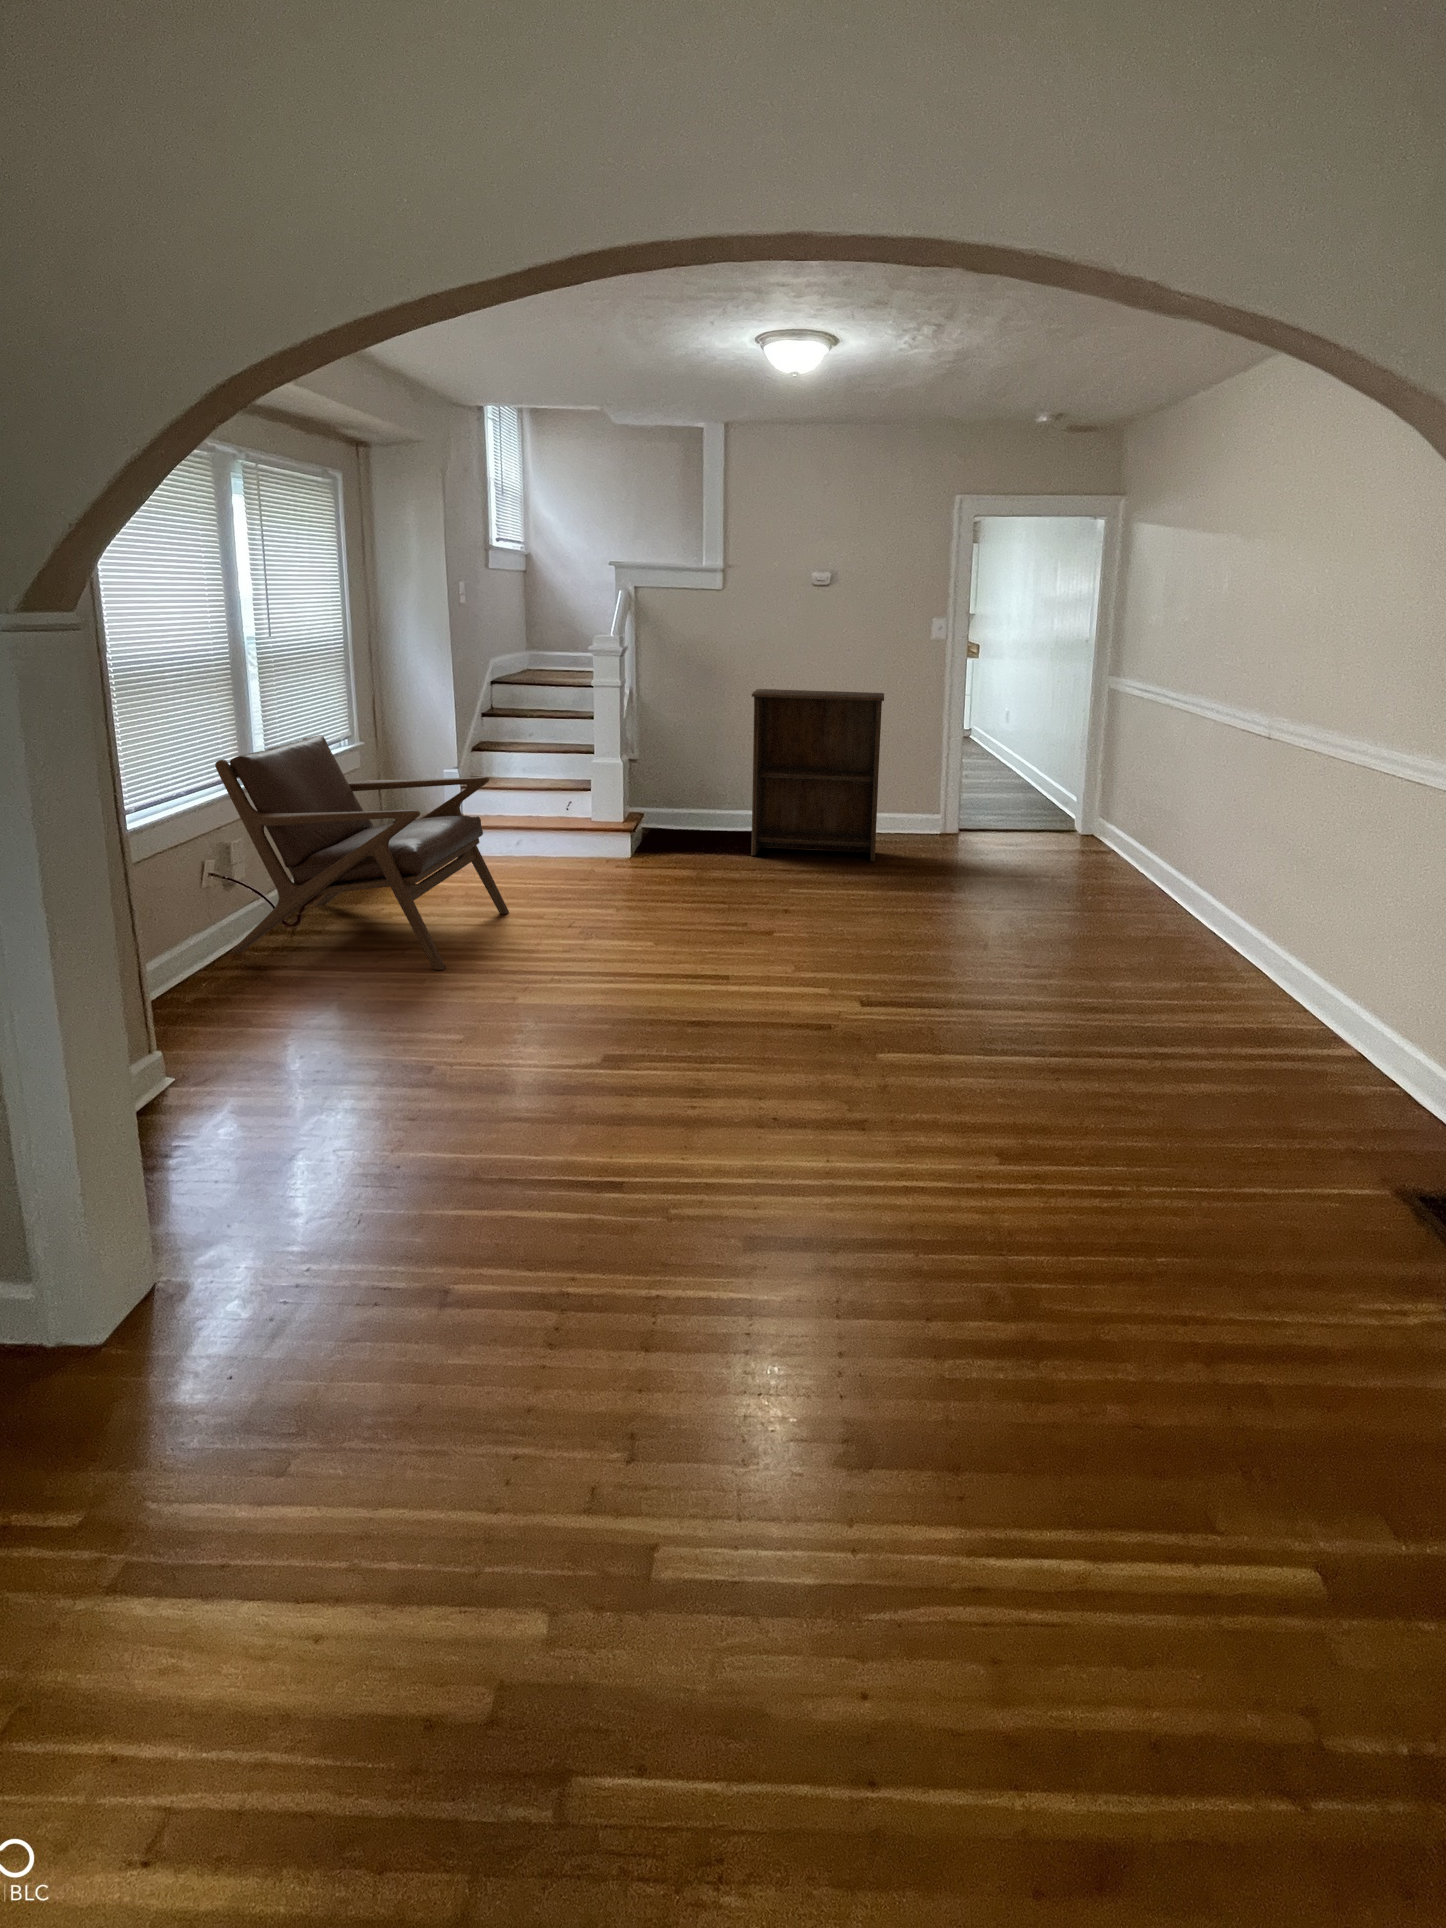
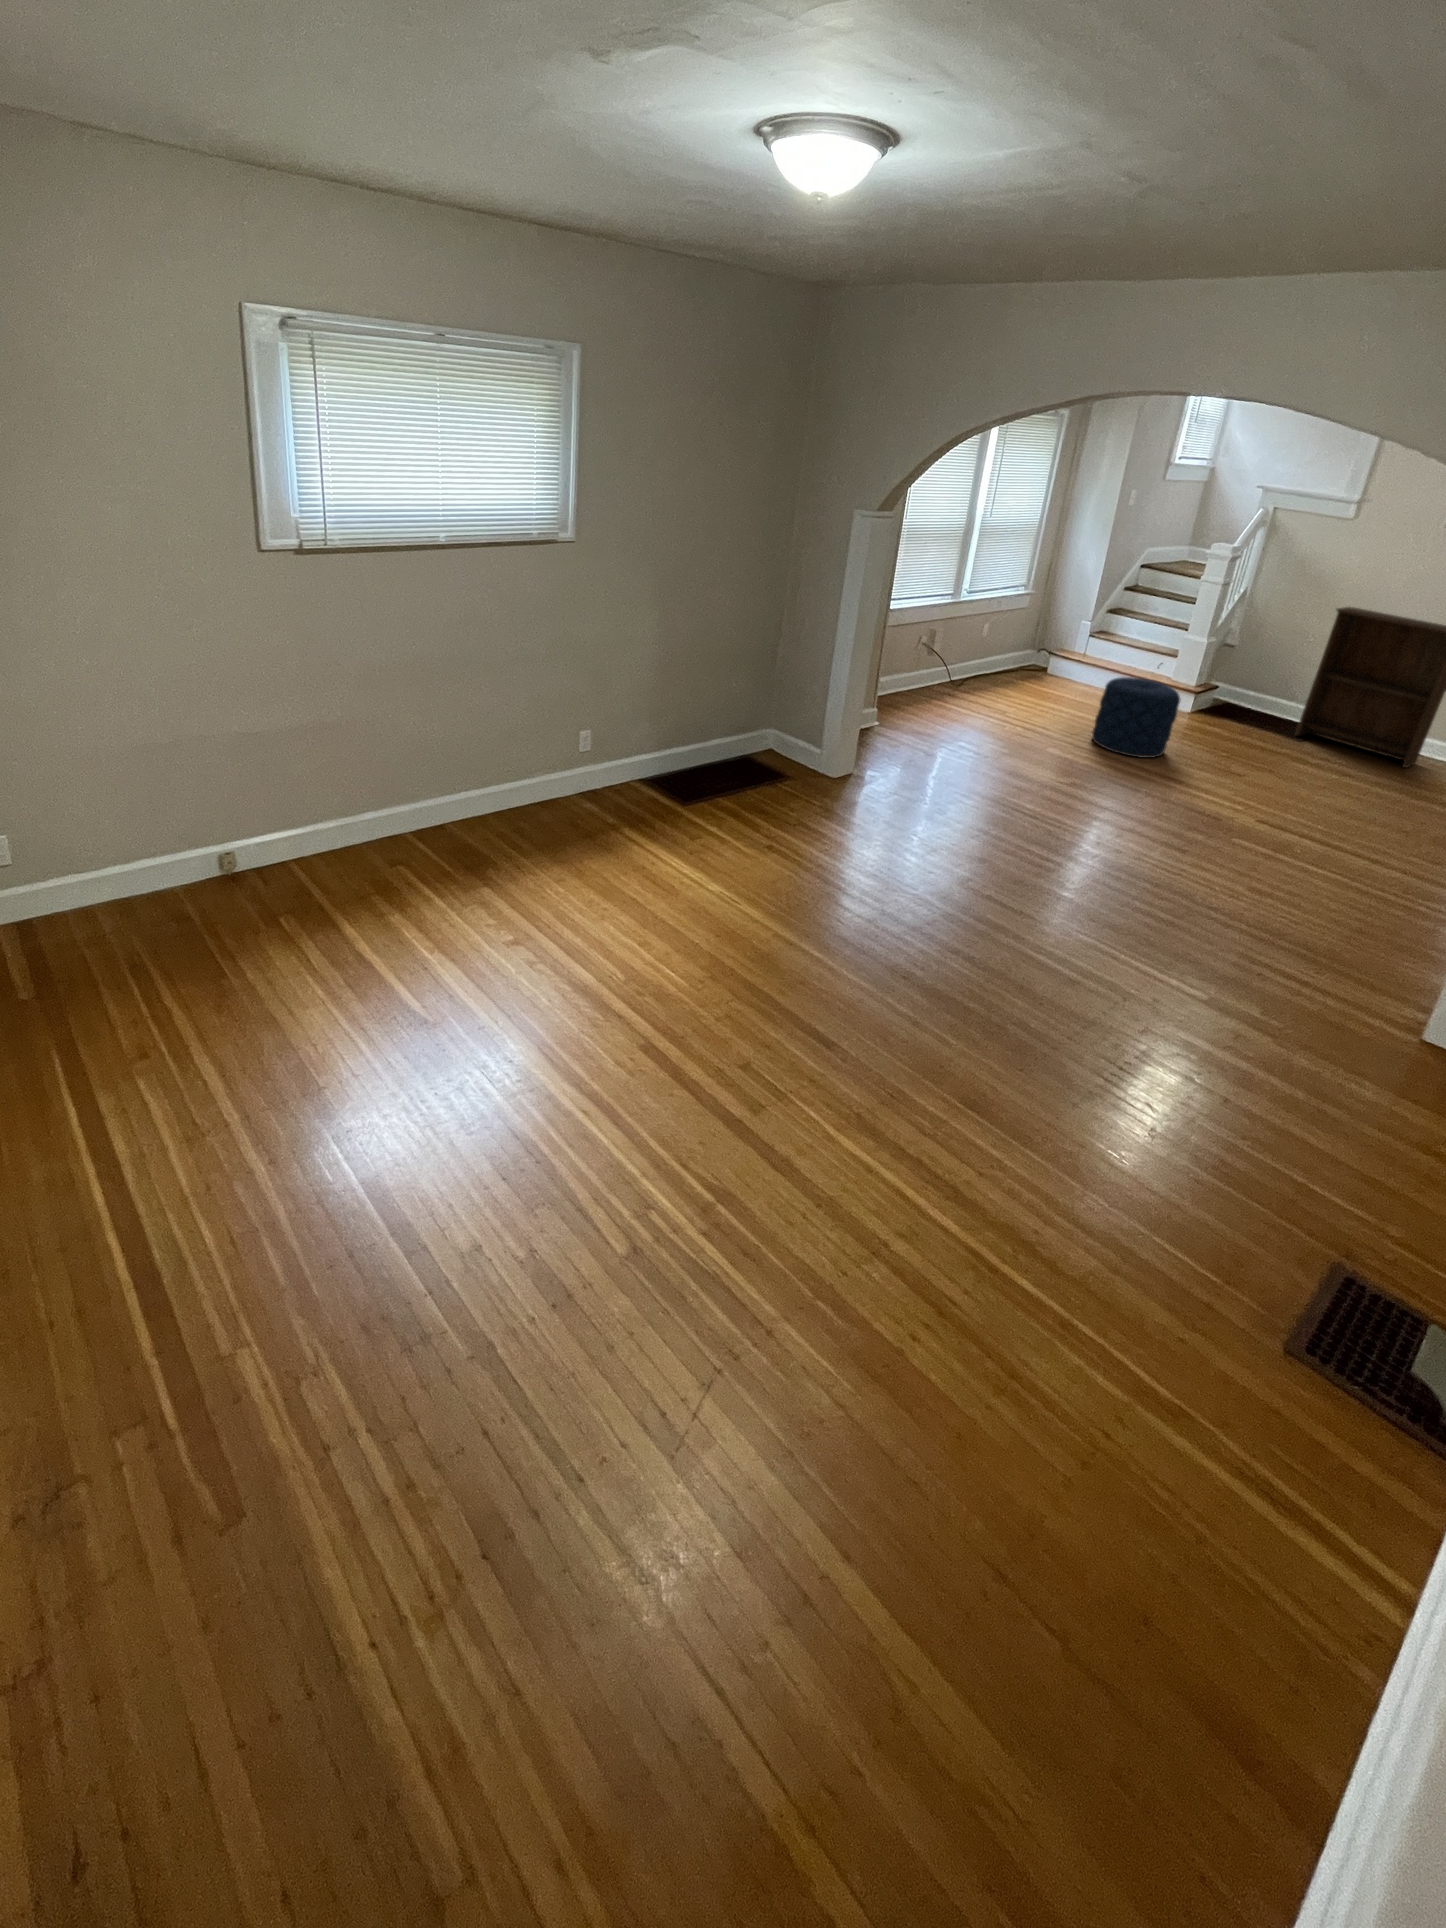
lounge chair: present [215,735,509,970] -> none [922,581,1095,729]
pouf: none [544,838,653,962] -> present [1092,677,1180,758]

